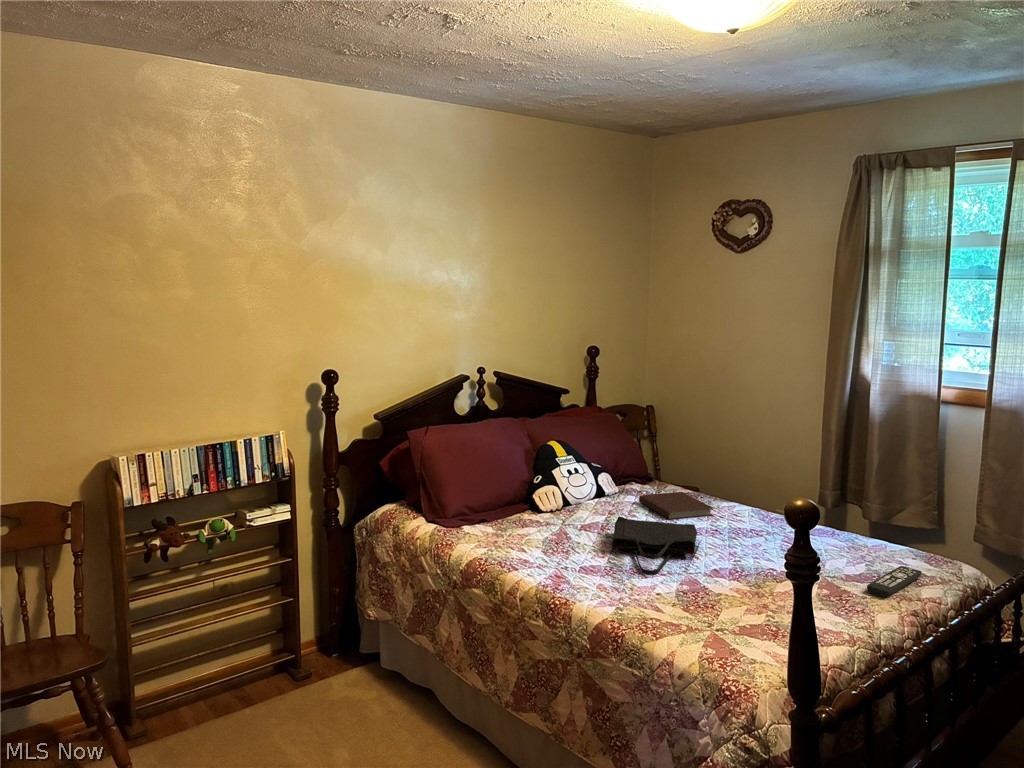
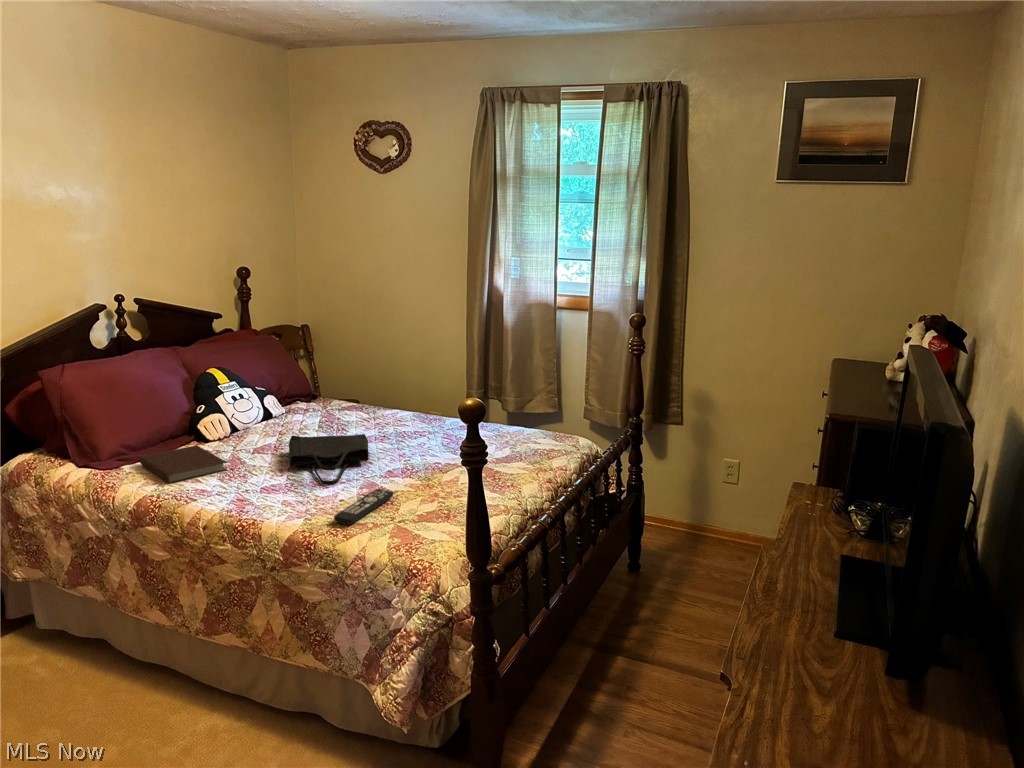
notebook: present [639,492,714,520] -> present [140,445,227,483]
remote control: present [867,566,922,597] -> present [334,489,394,525]

